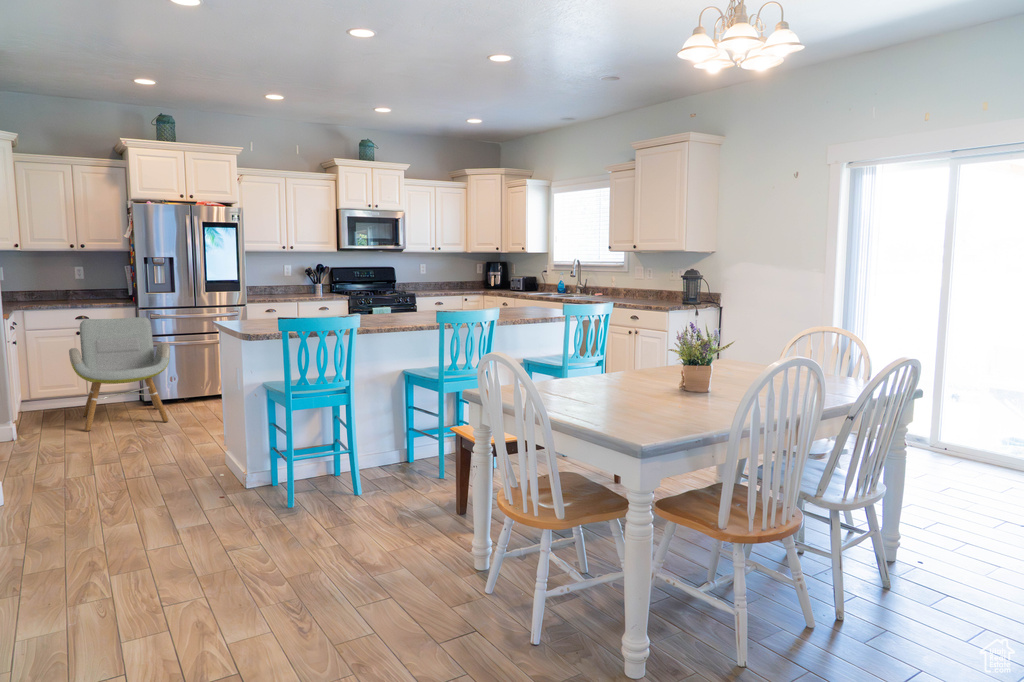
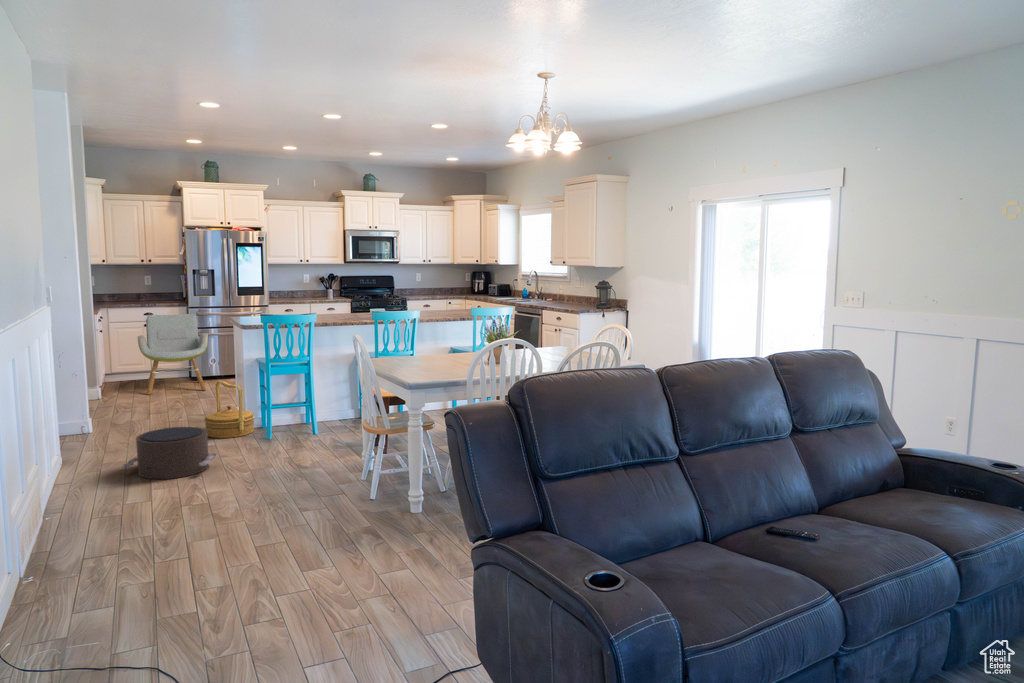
woven basket: none [189,418,264,507] -> present [204,381,255,438]
pouf: none [69,503,229,606] -> present [123,427,216,479]

